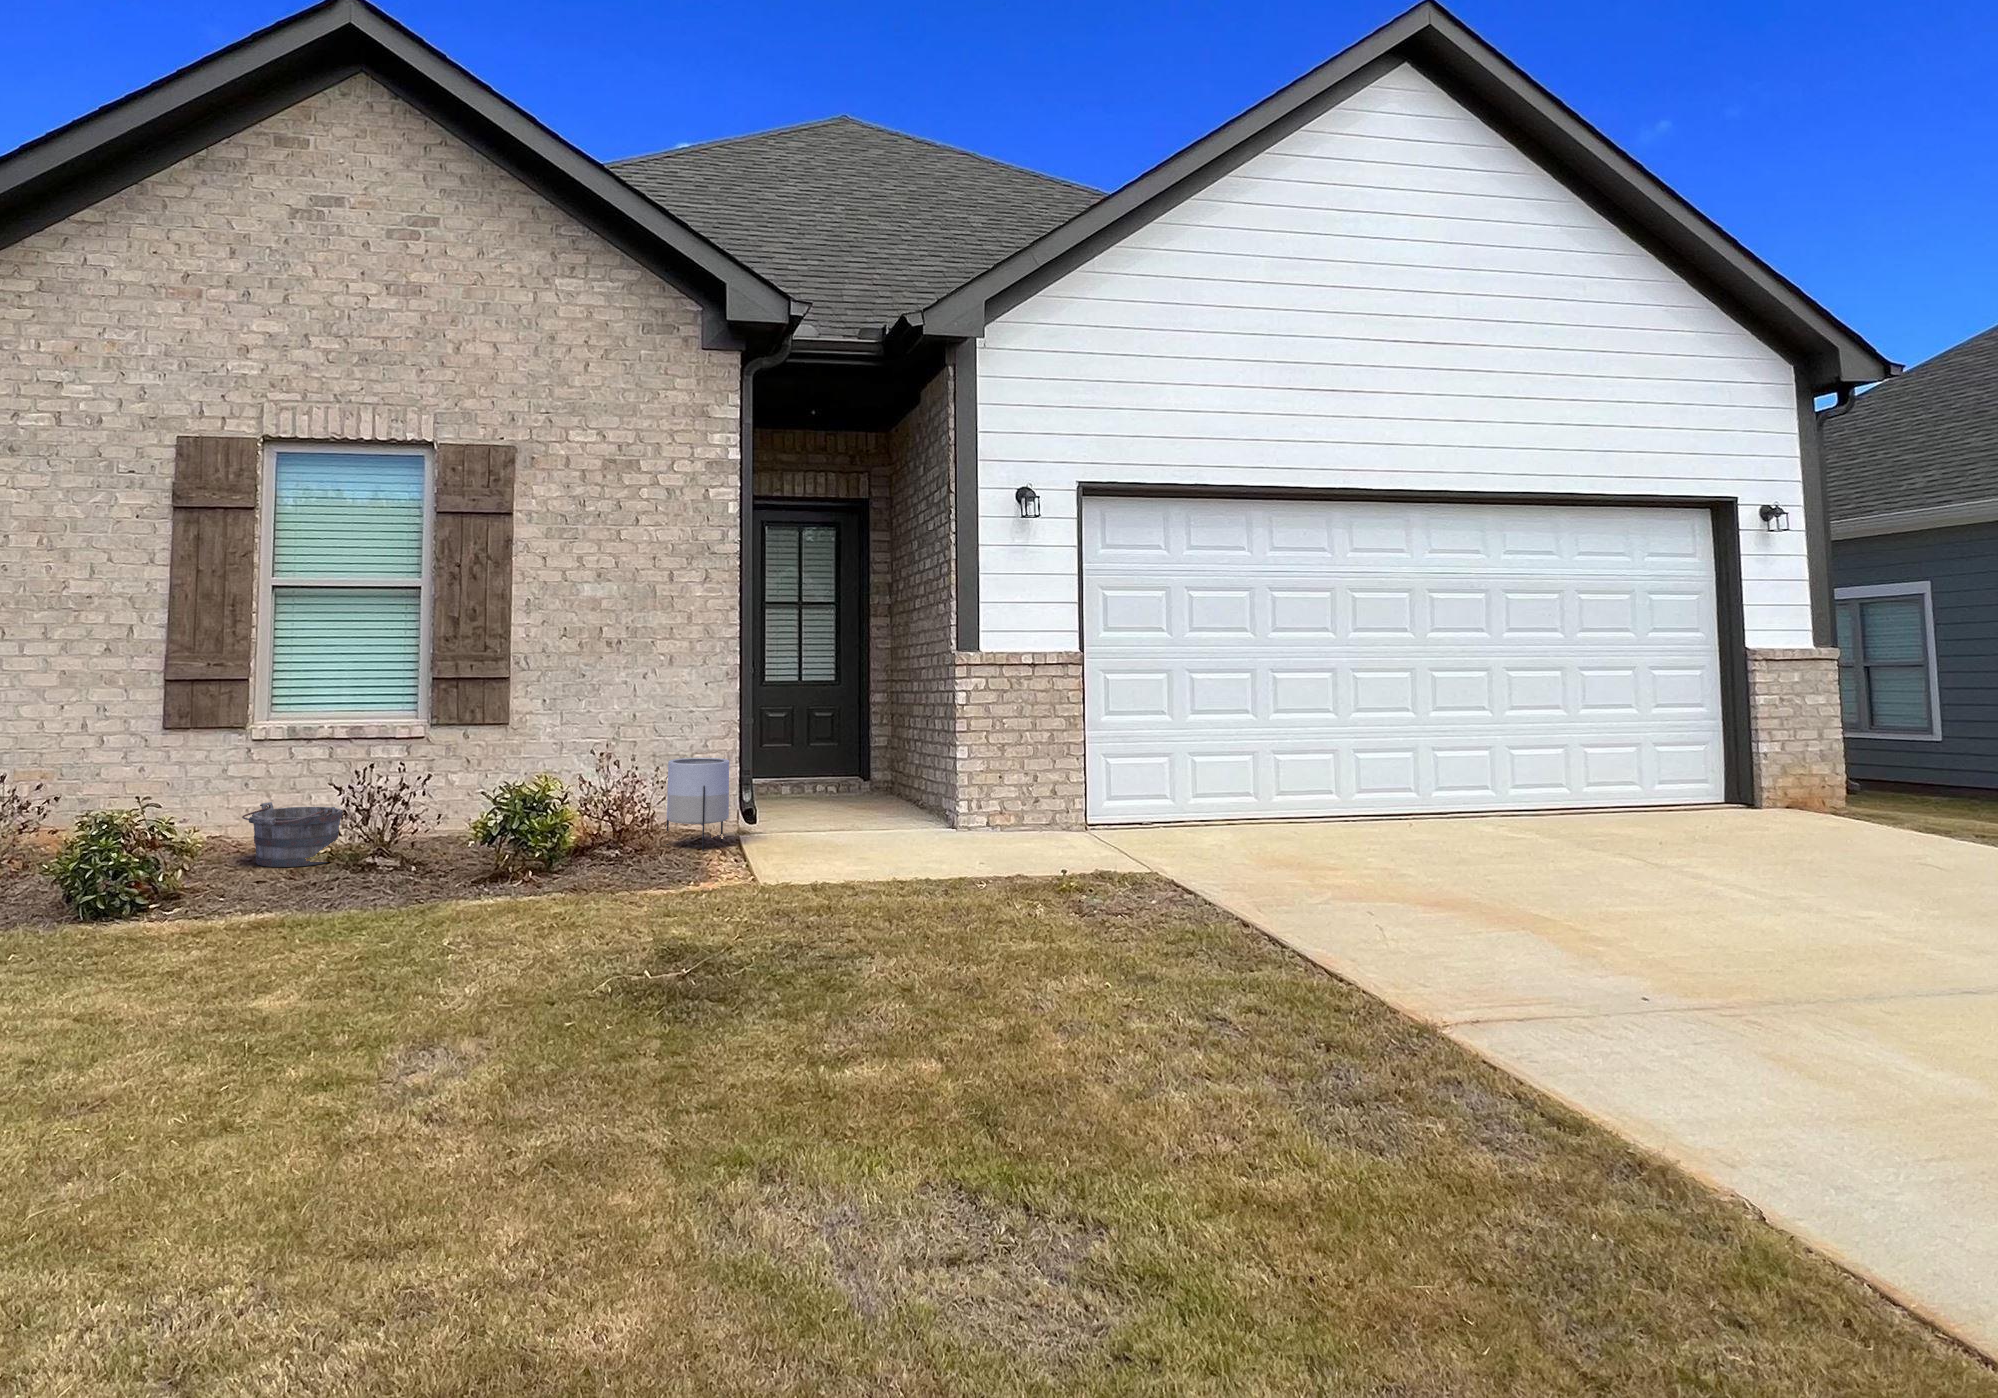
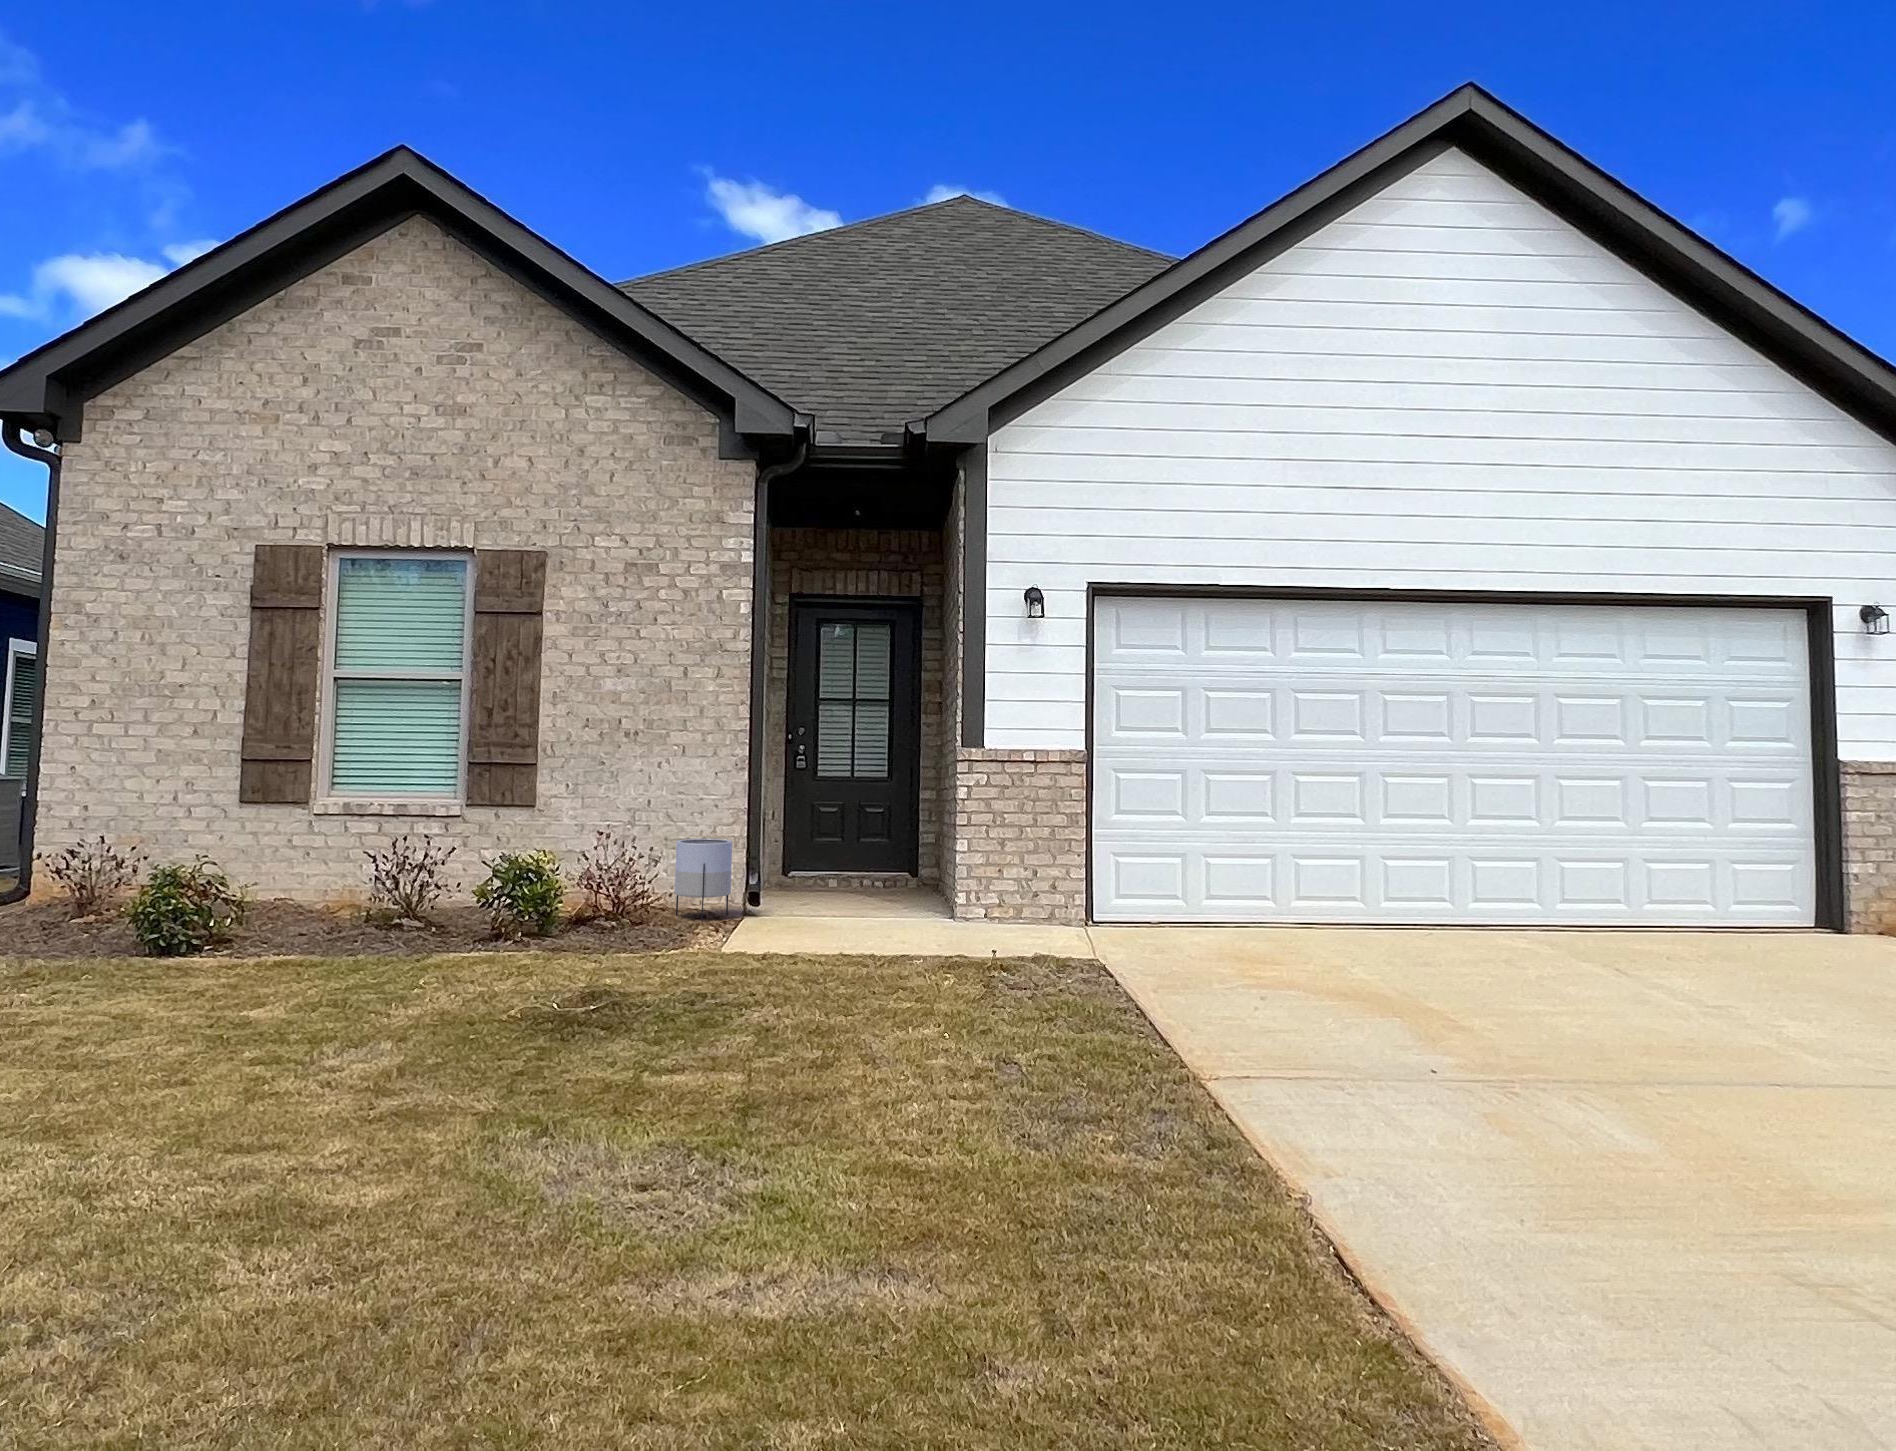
bucket: present [242,802,343,867] -> none [303,866,390,921]

